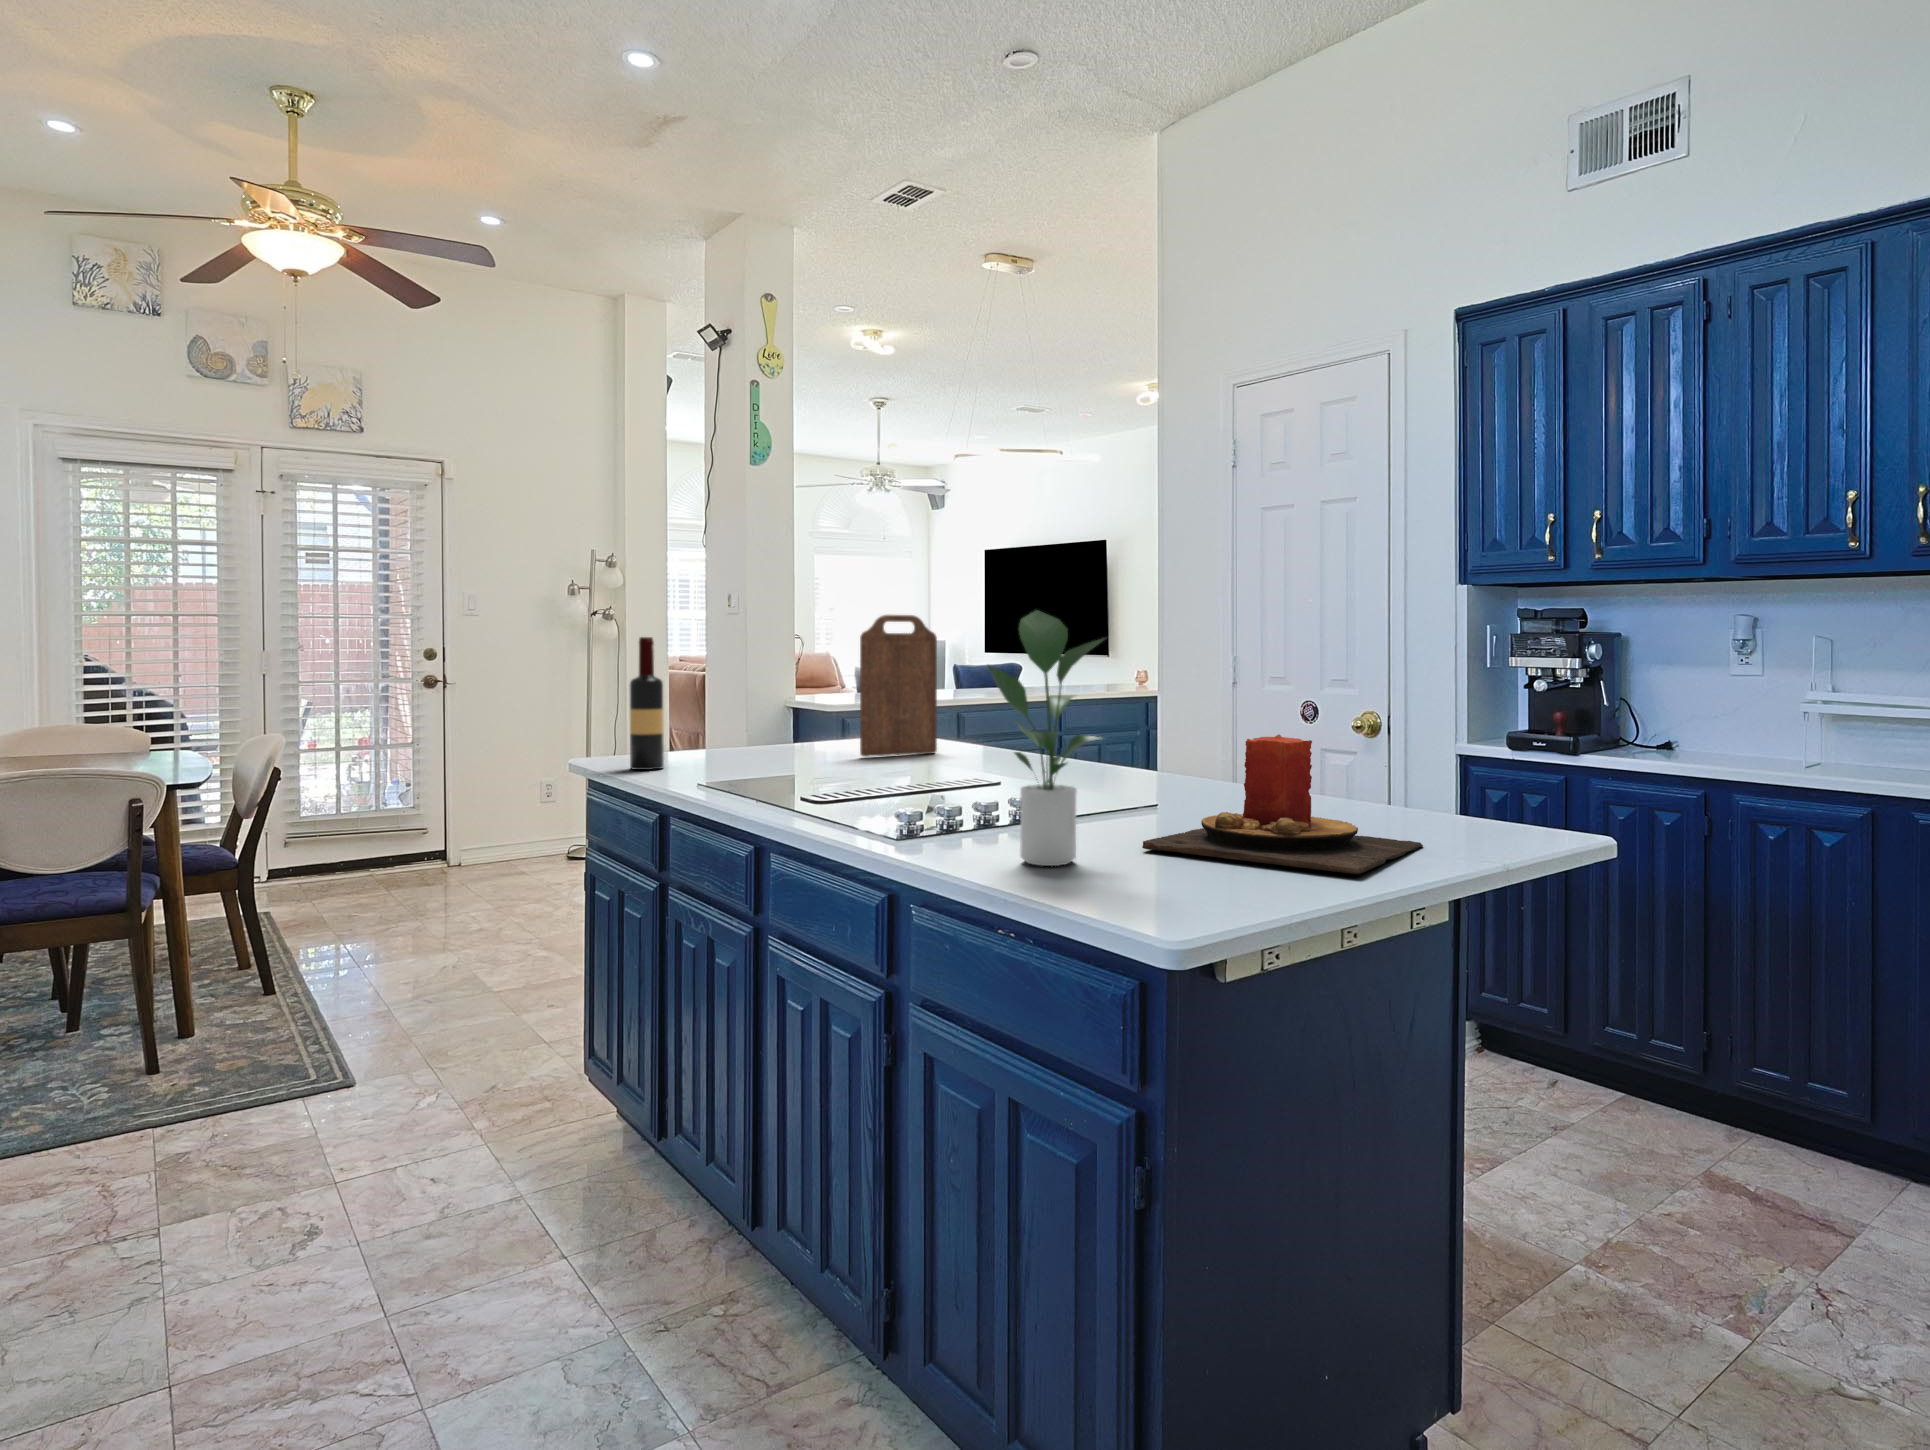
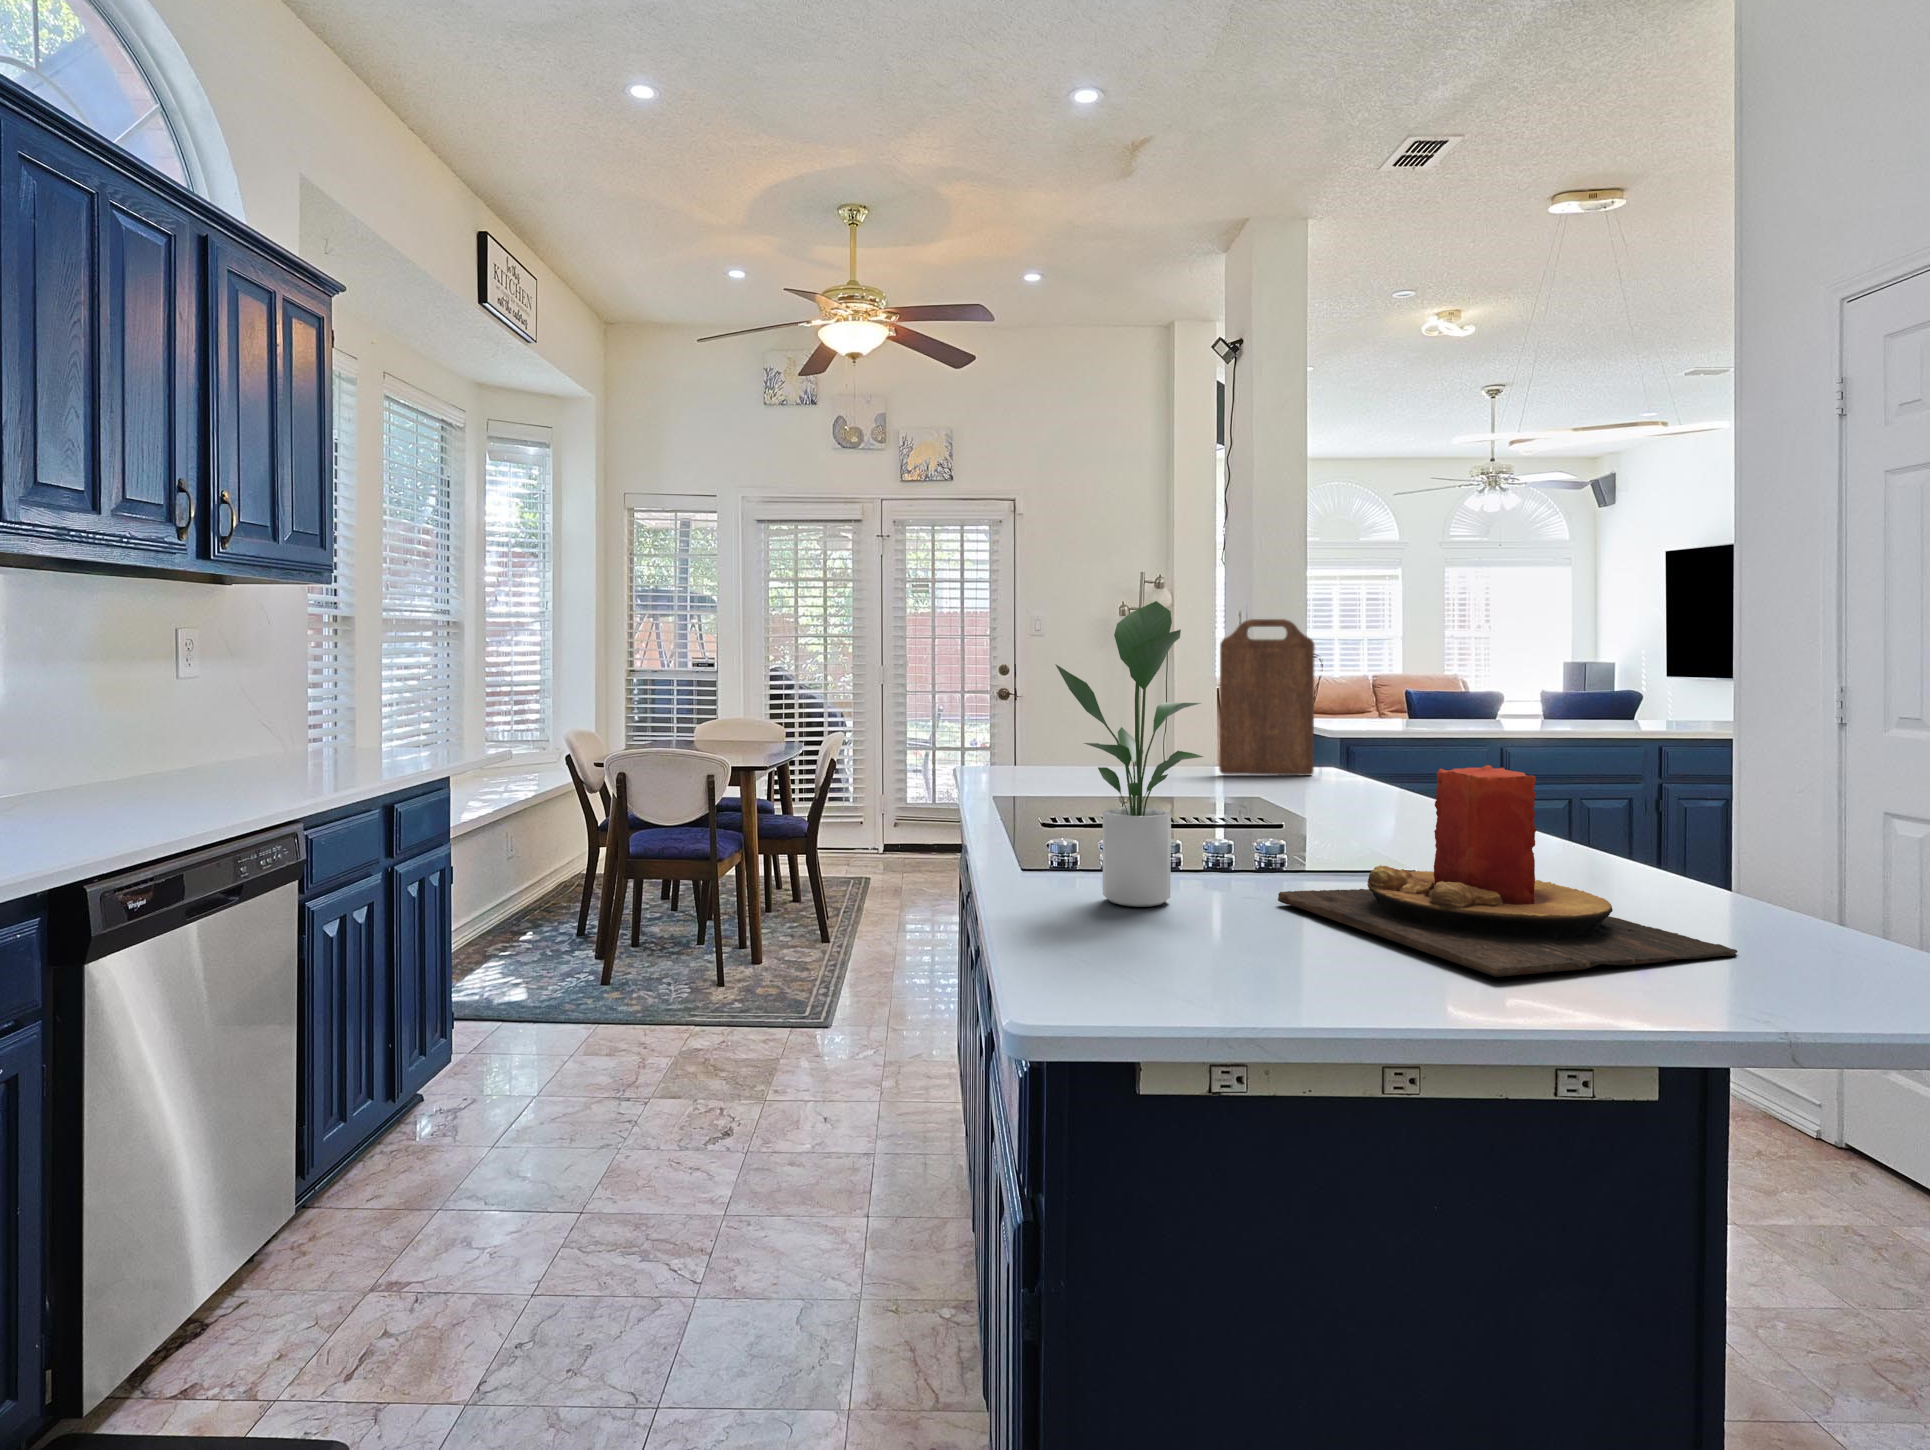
wine bottle: present [630,637,664,770] -> none [986,646,1017,773]

